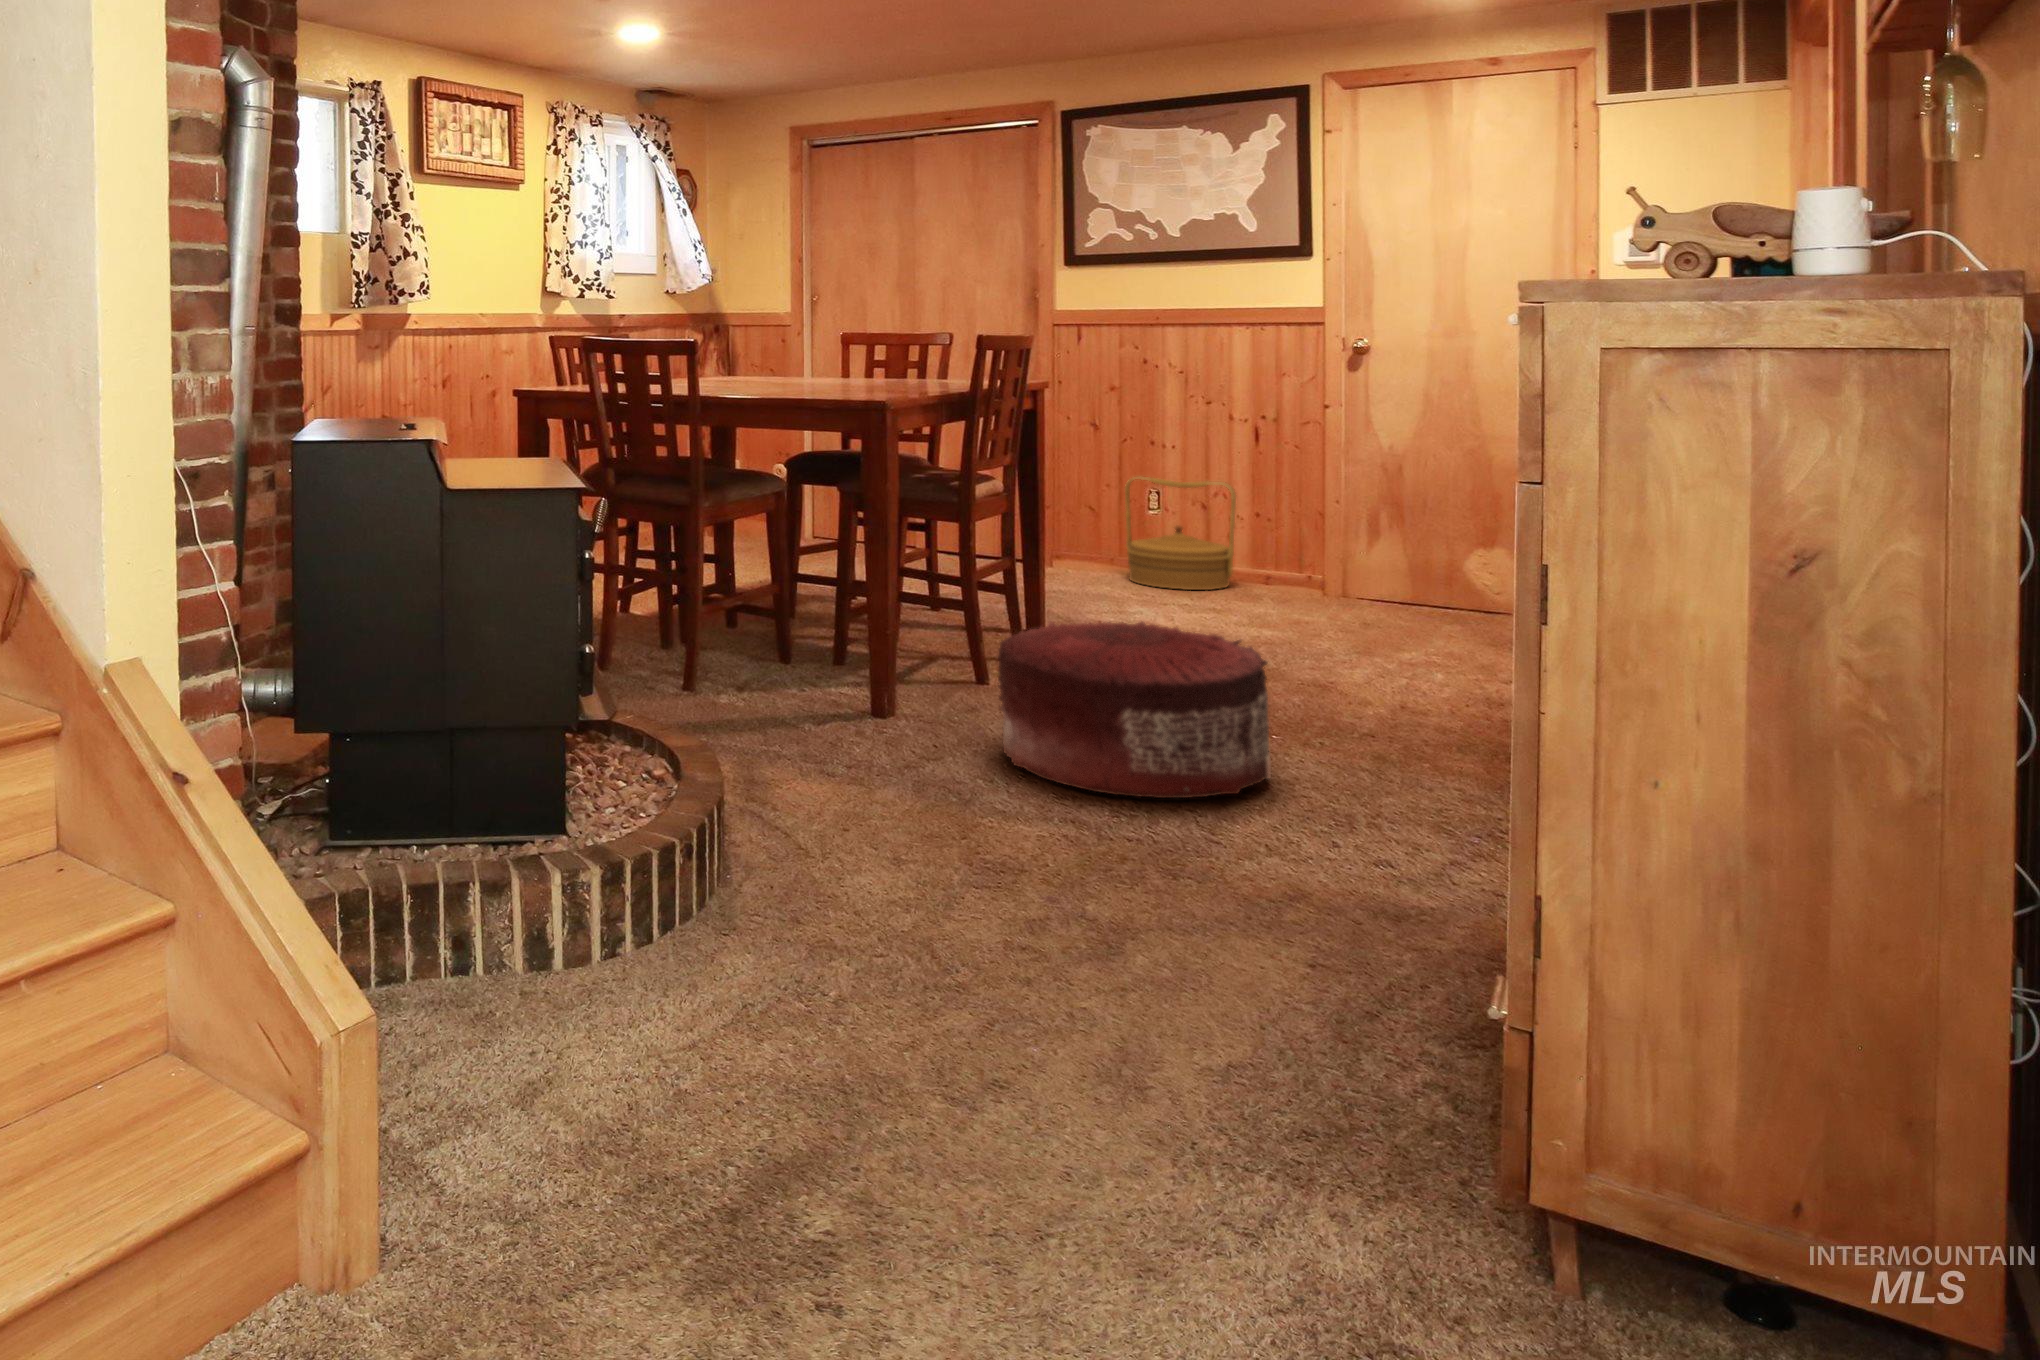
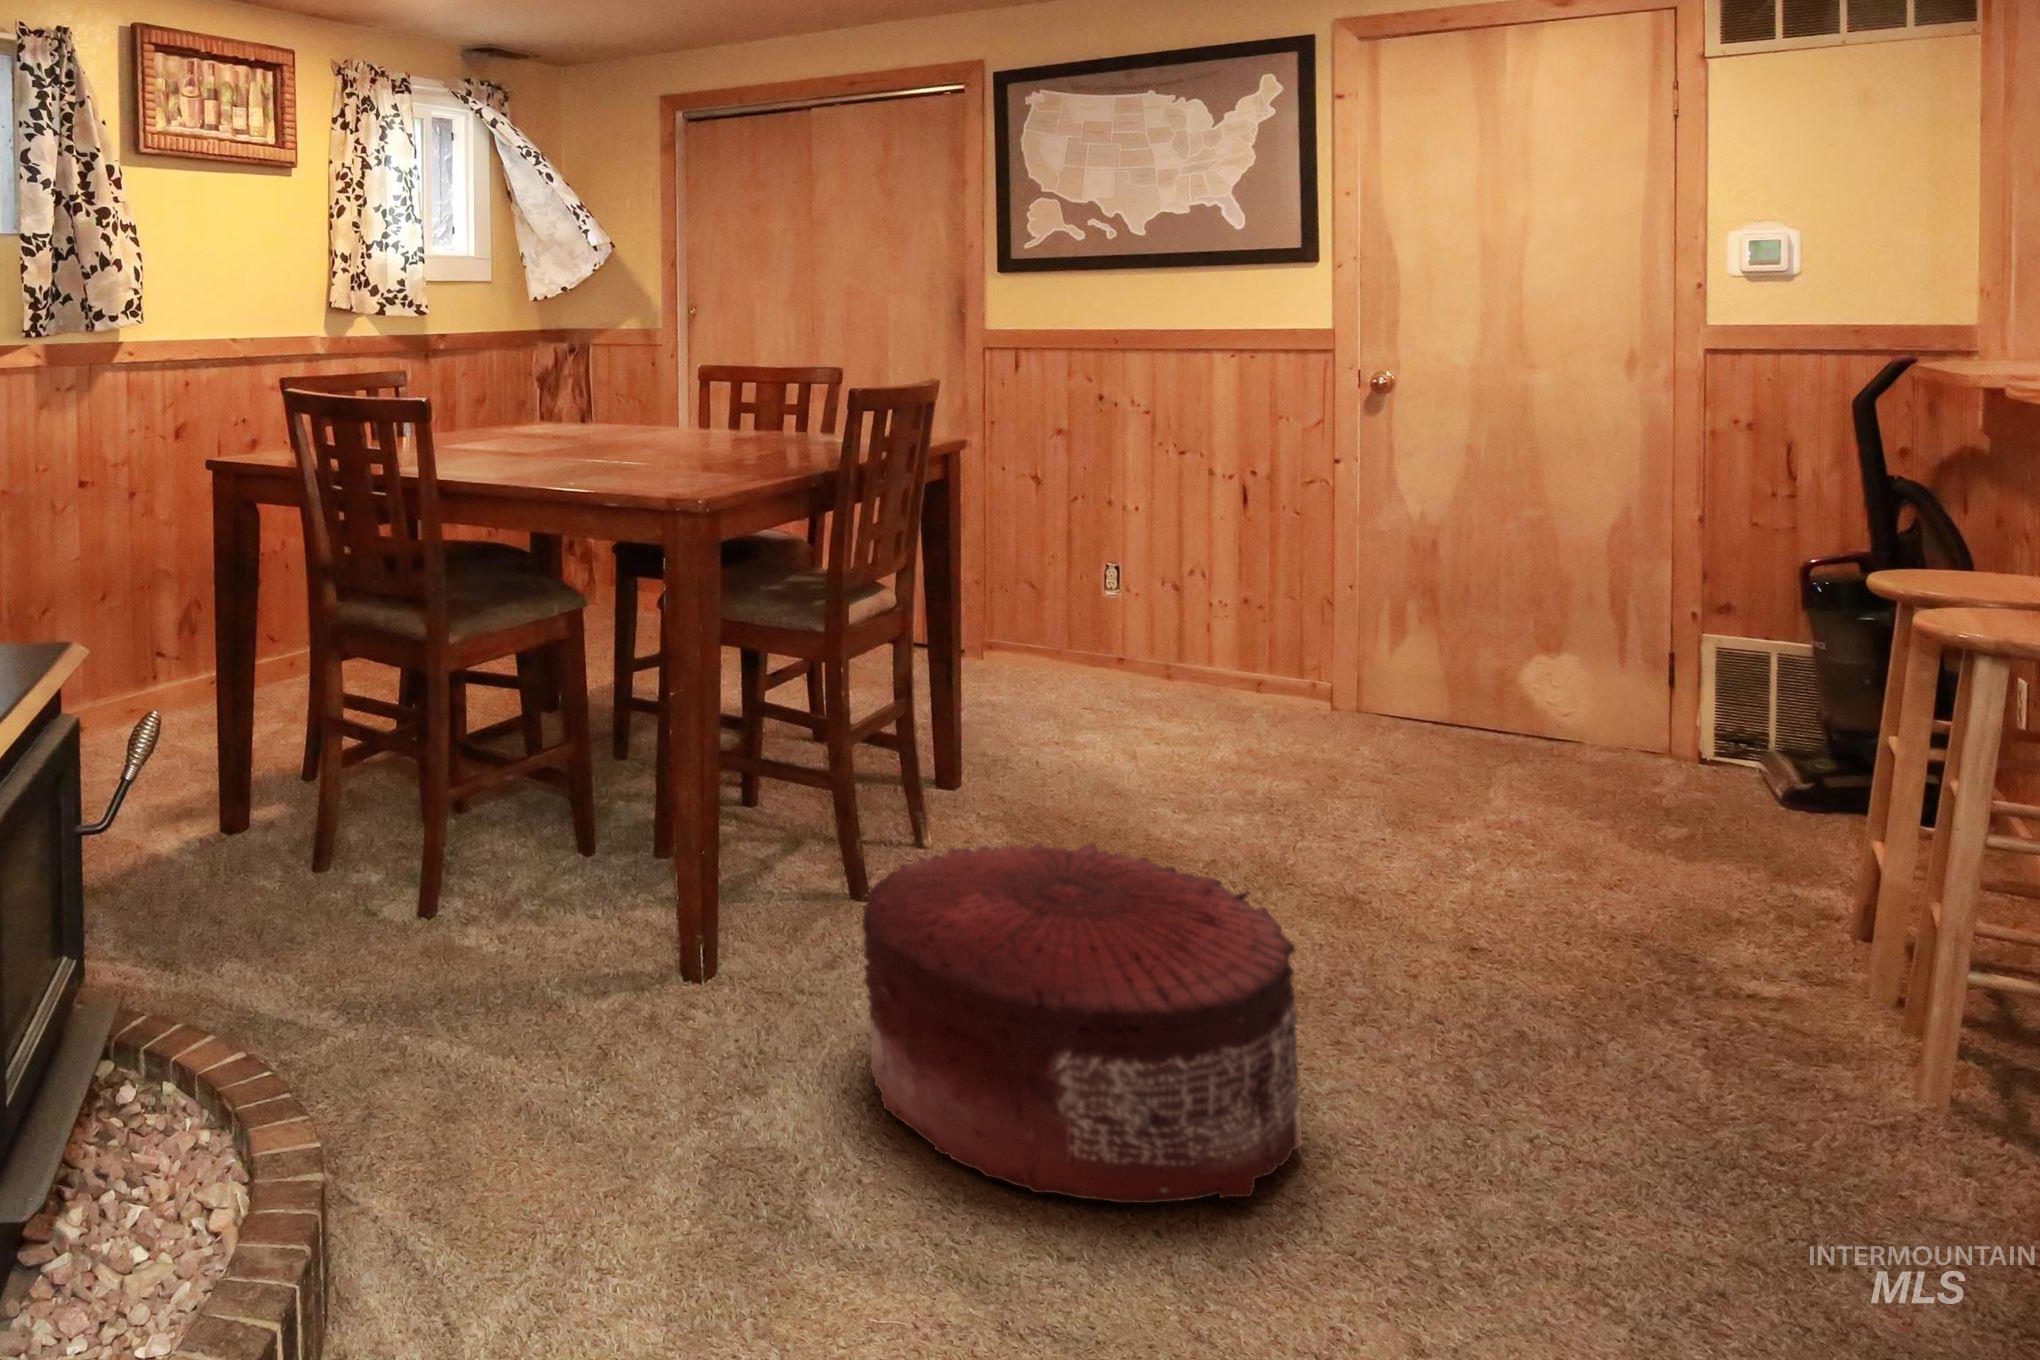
woven basket: present [1125,476,1236,590] -> none [1076,548,1221,702]

